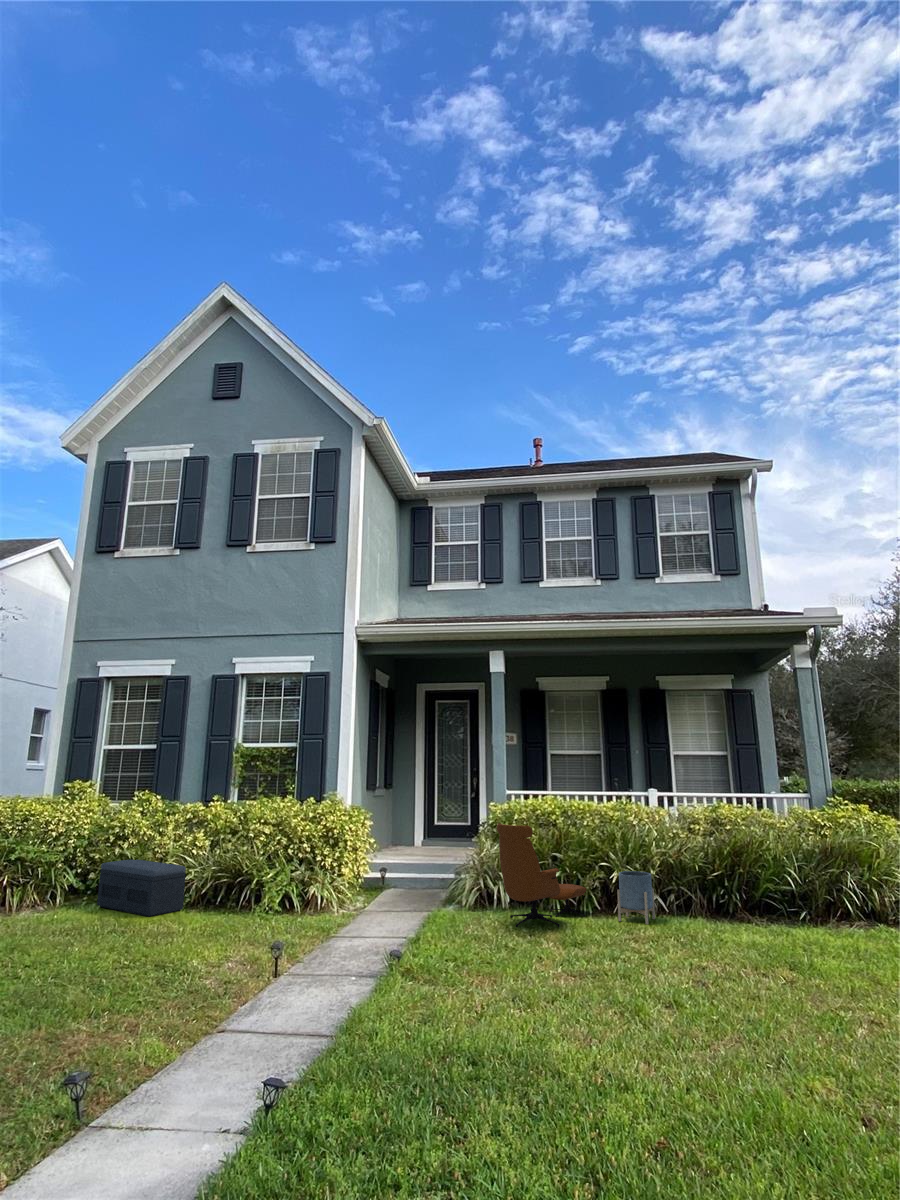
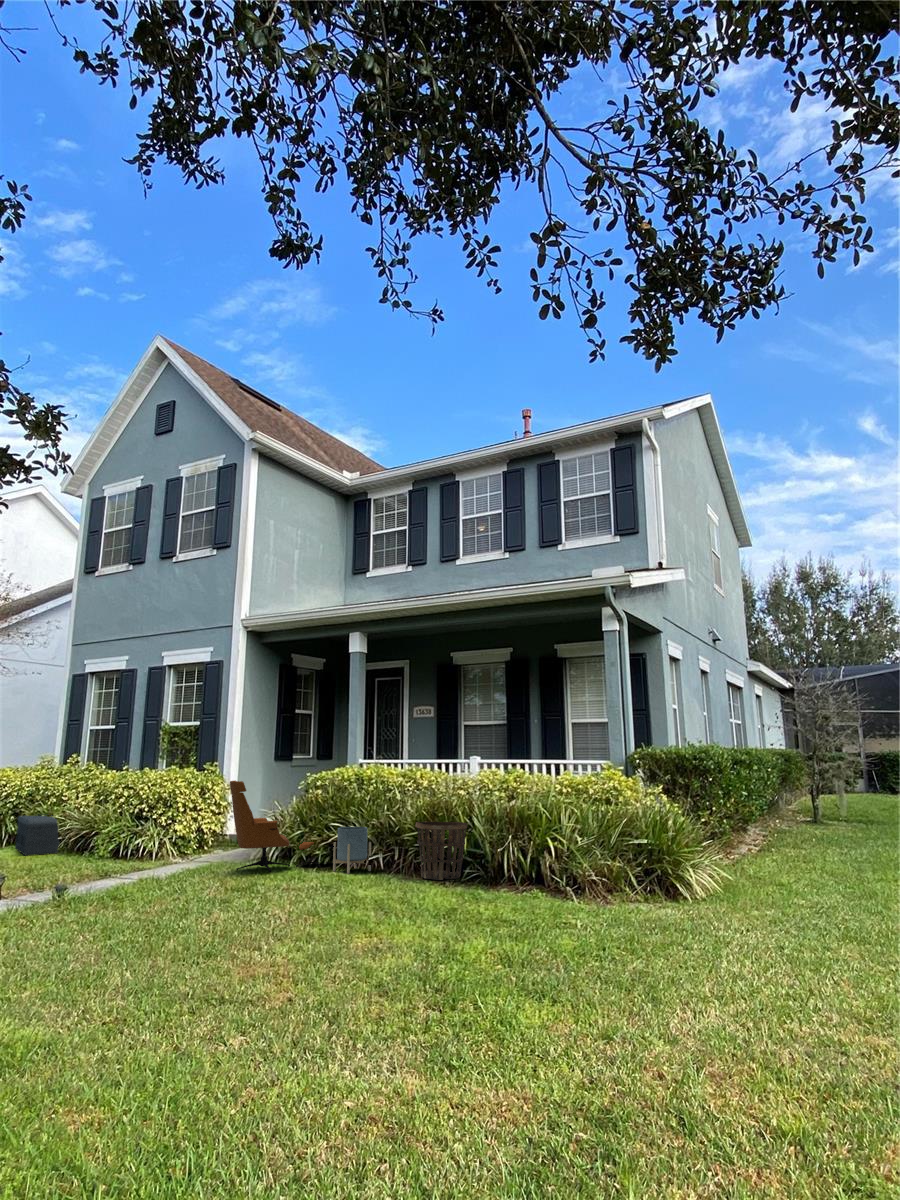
basket: none [722,865,779,928] -> present [415,822,467,880]

